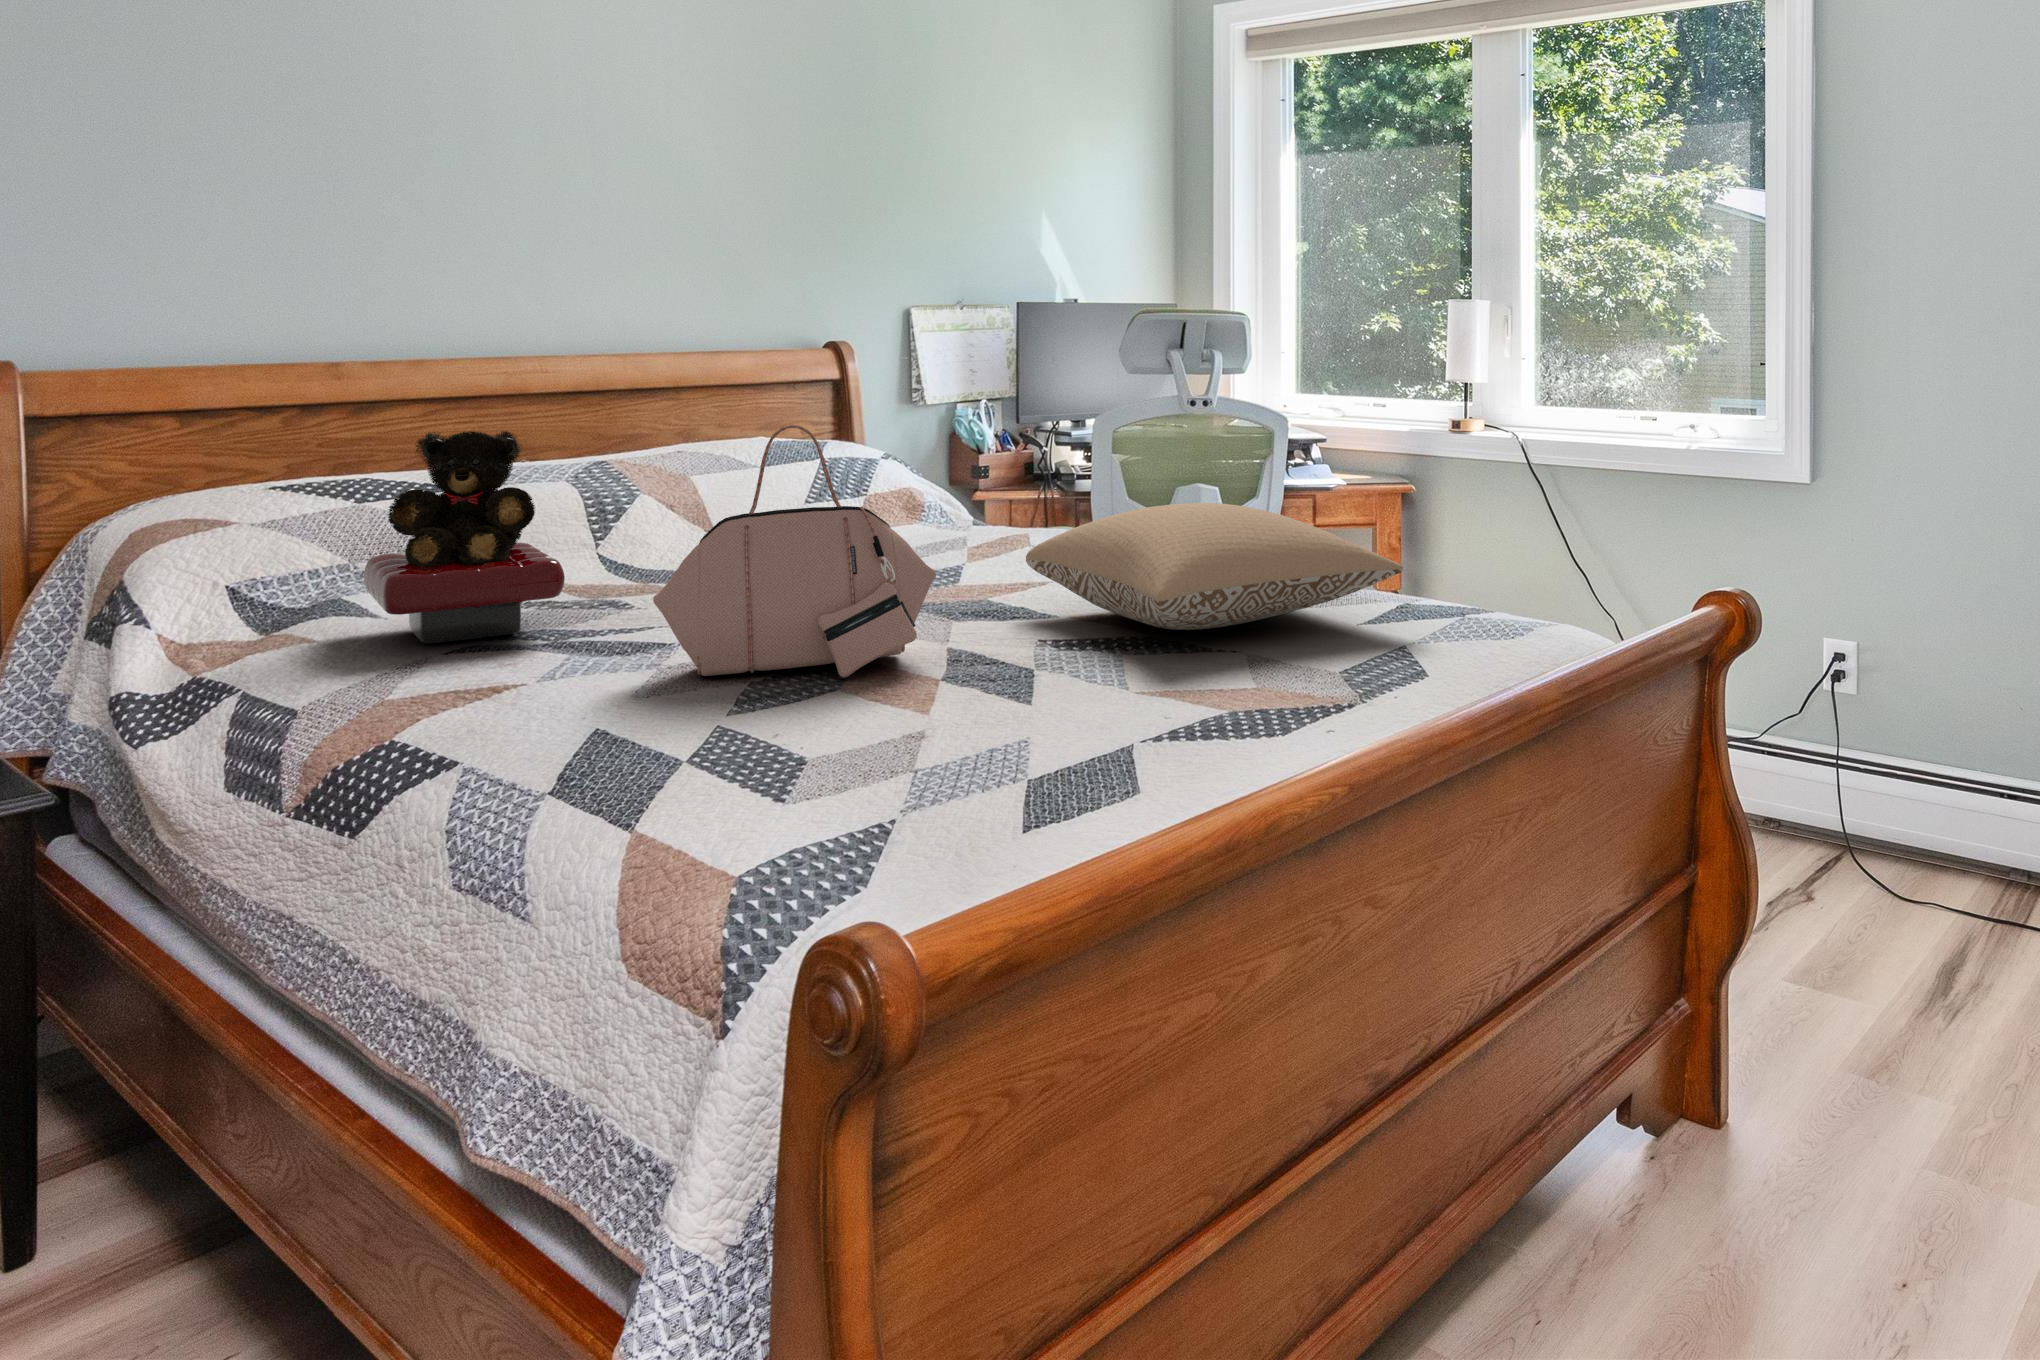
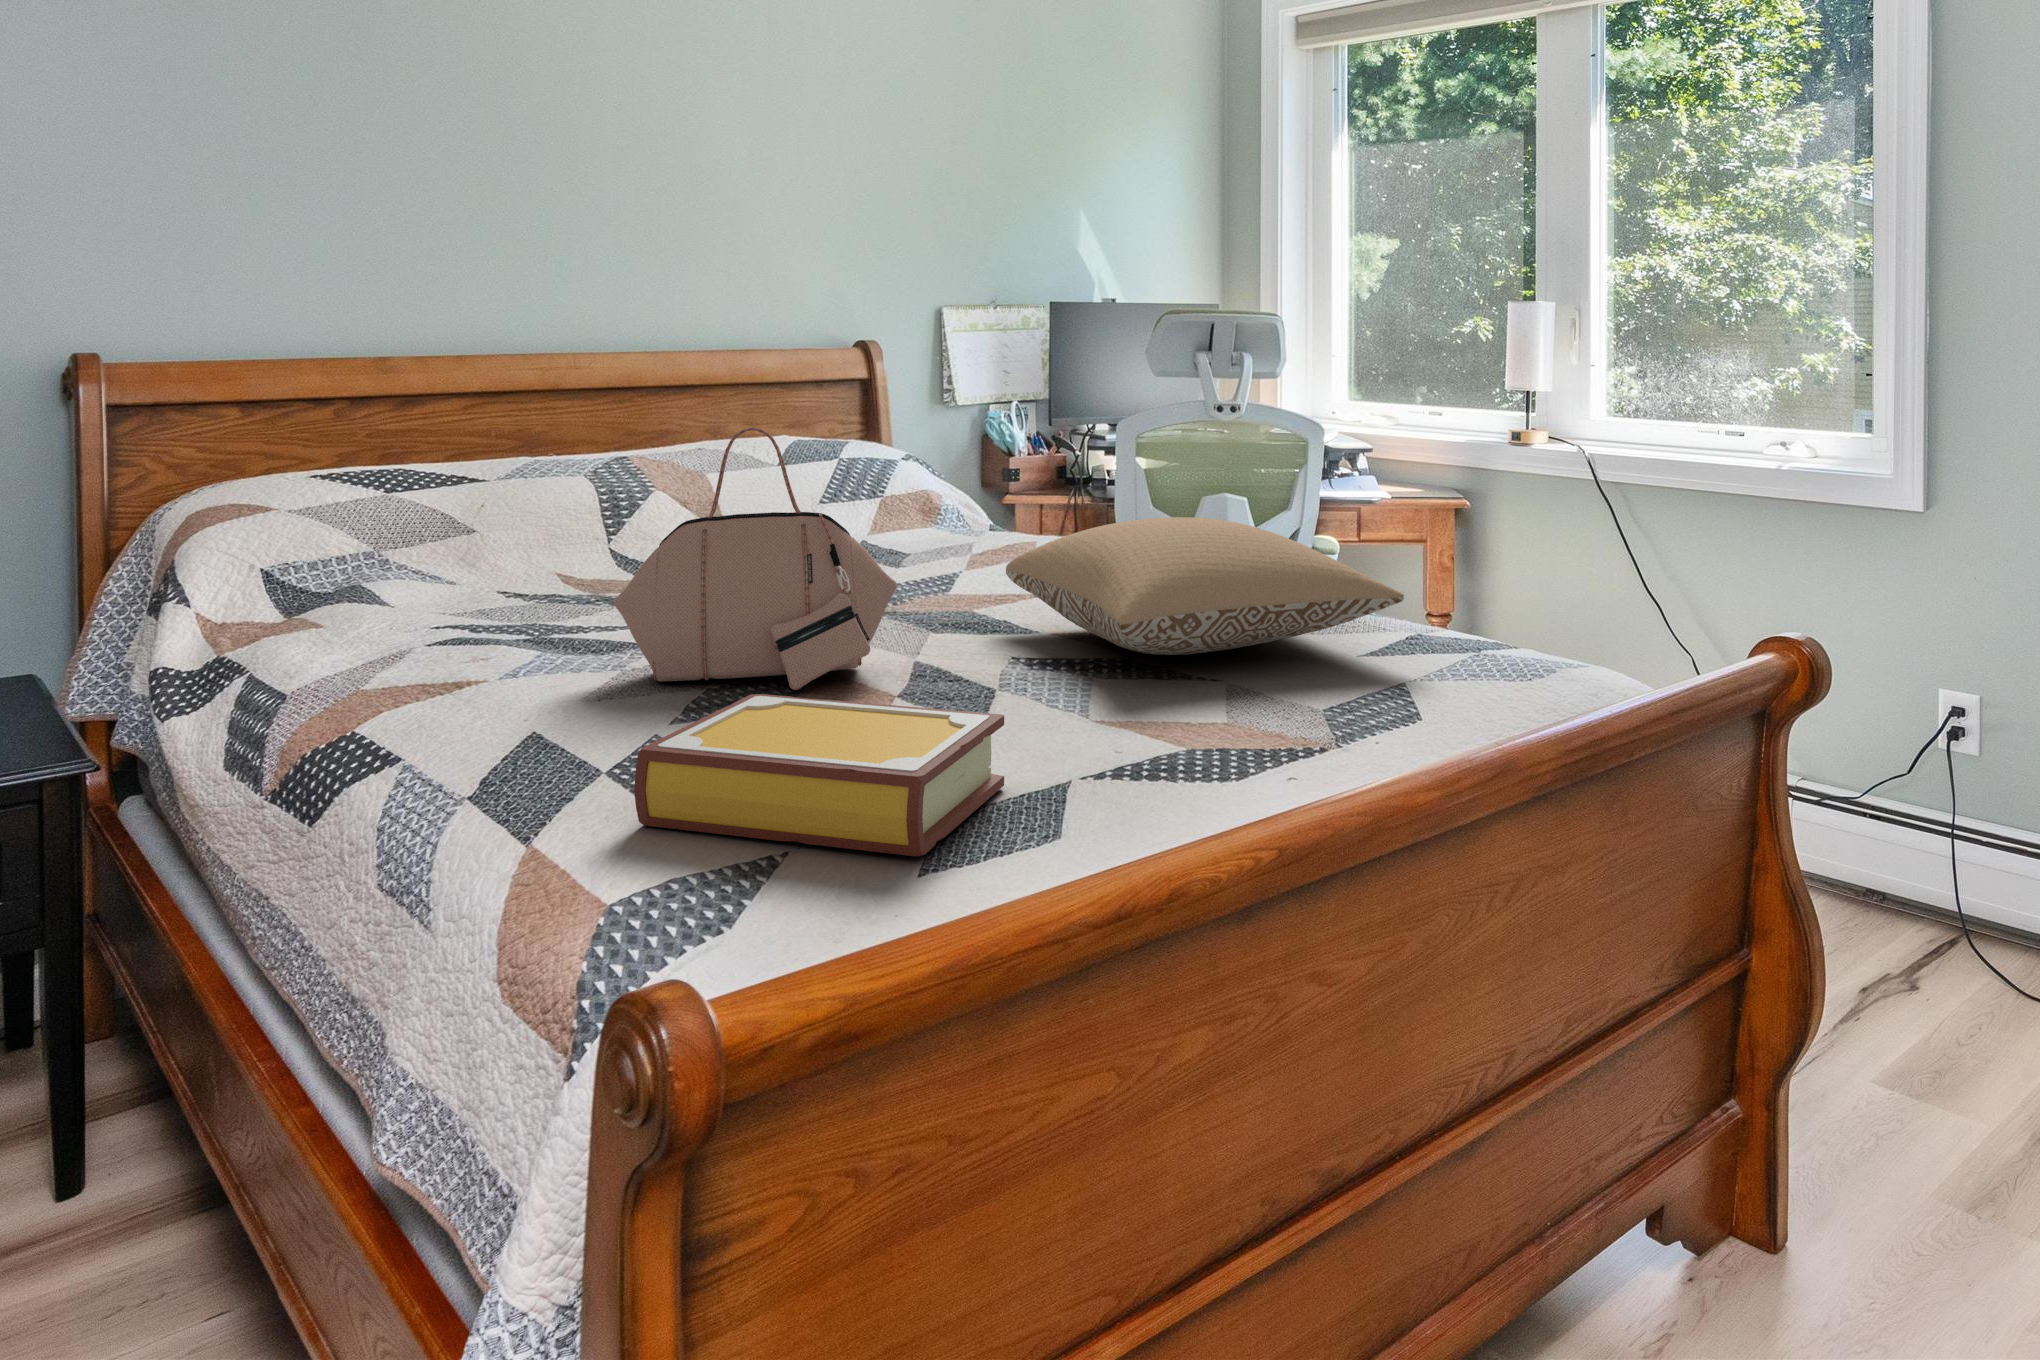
teddy bear: present [364,431,565,643] -> none [373,426,549,634]
book: none [738,677,1081,813] -> present [634,694,1004,857]

